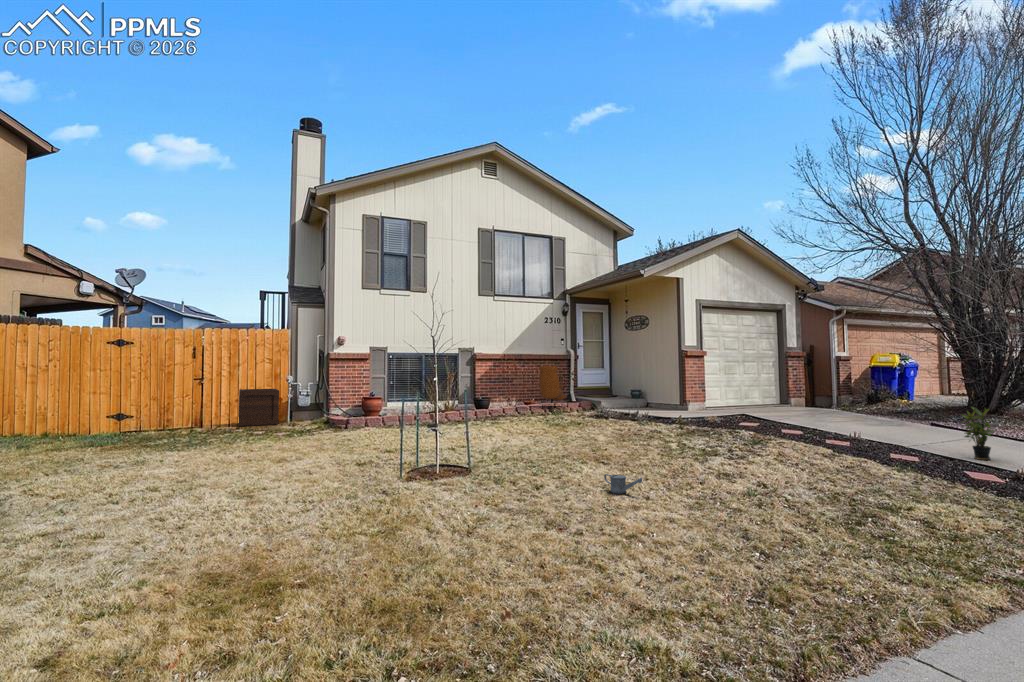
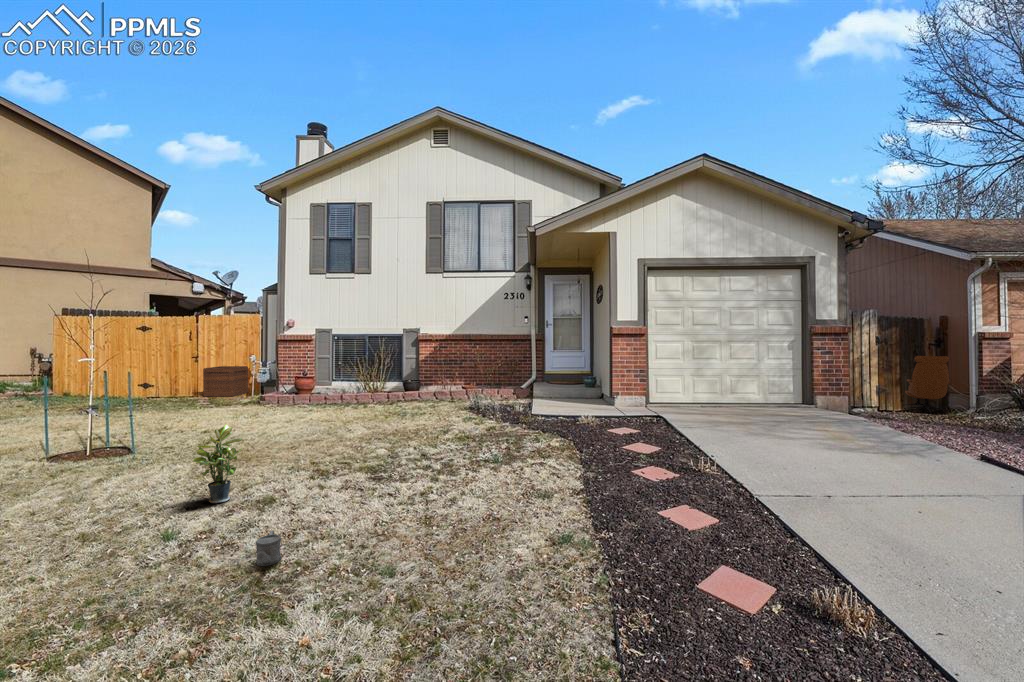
lounge chair: present [539,366,566,407] -> present [904,356,950,413]
potted plant: present [961,407,995,460] -> present [193,424,242,503]
watering can: present [604,474,642,494] -> present [256,531,281,566]

